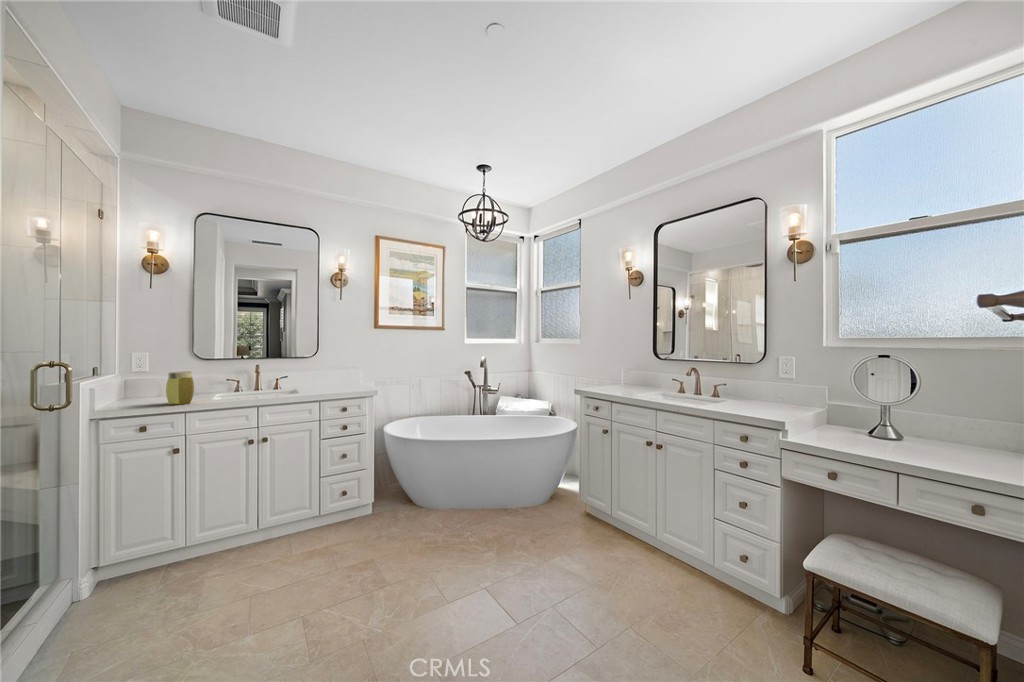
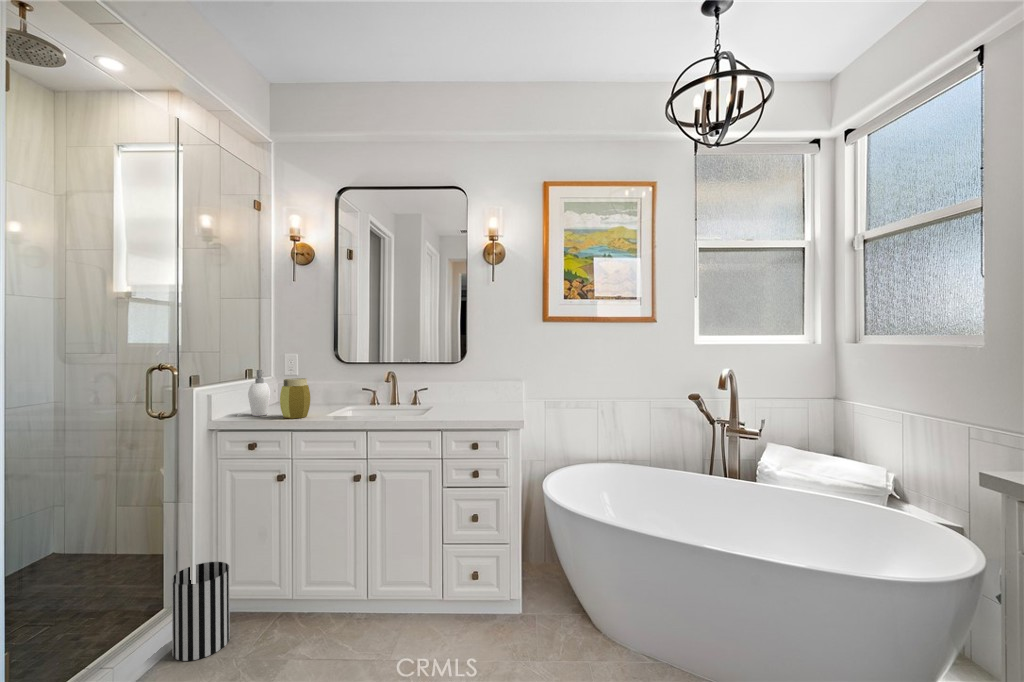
soap dispenser: none [121,366,153,406] -> present [248,370,271,416]
wastebasket: none [67,532,130,621] -> present [172,562,230,661]

